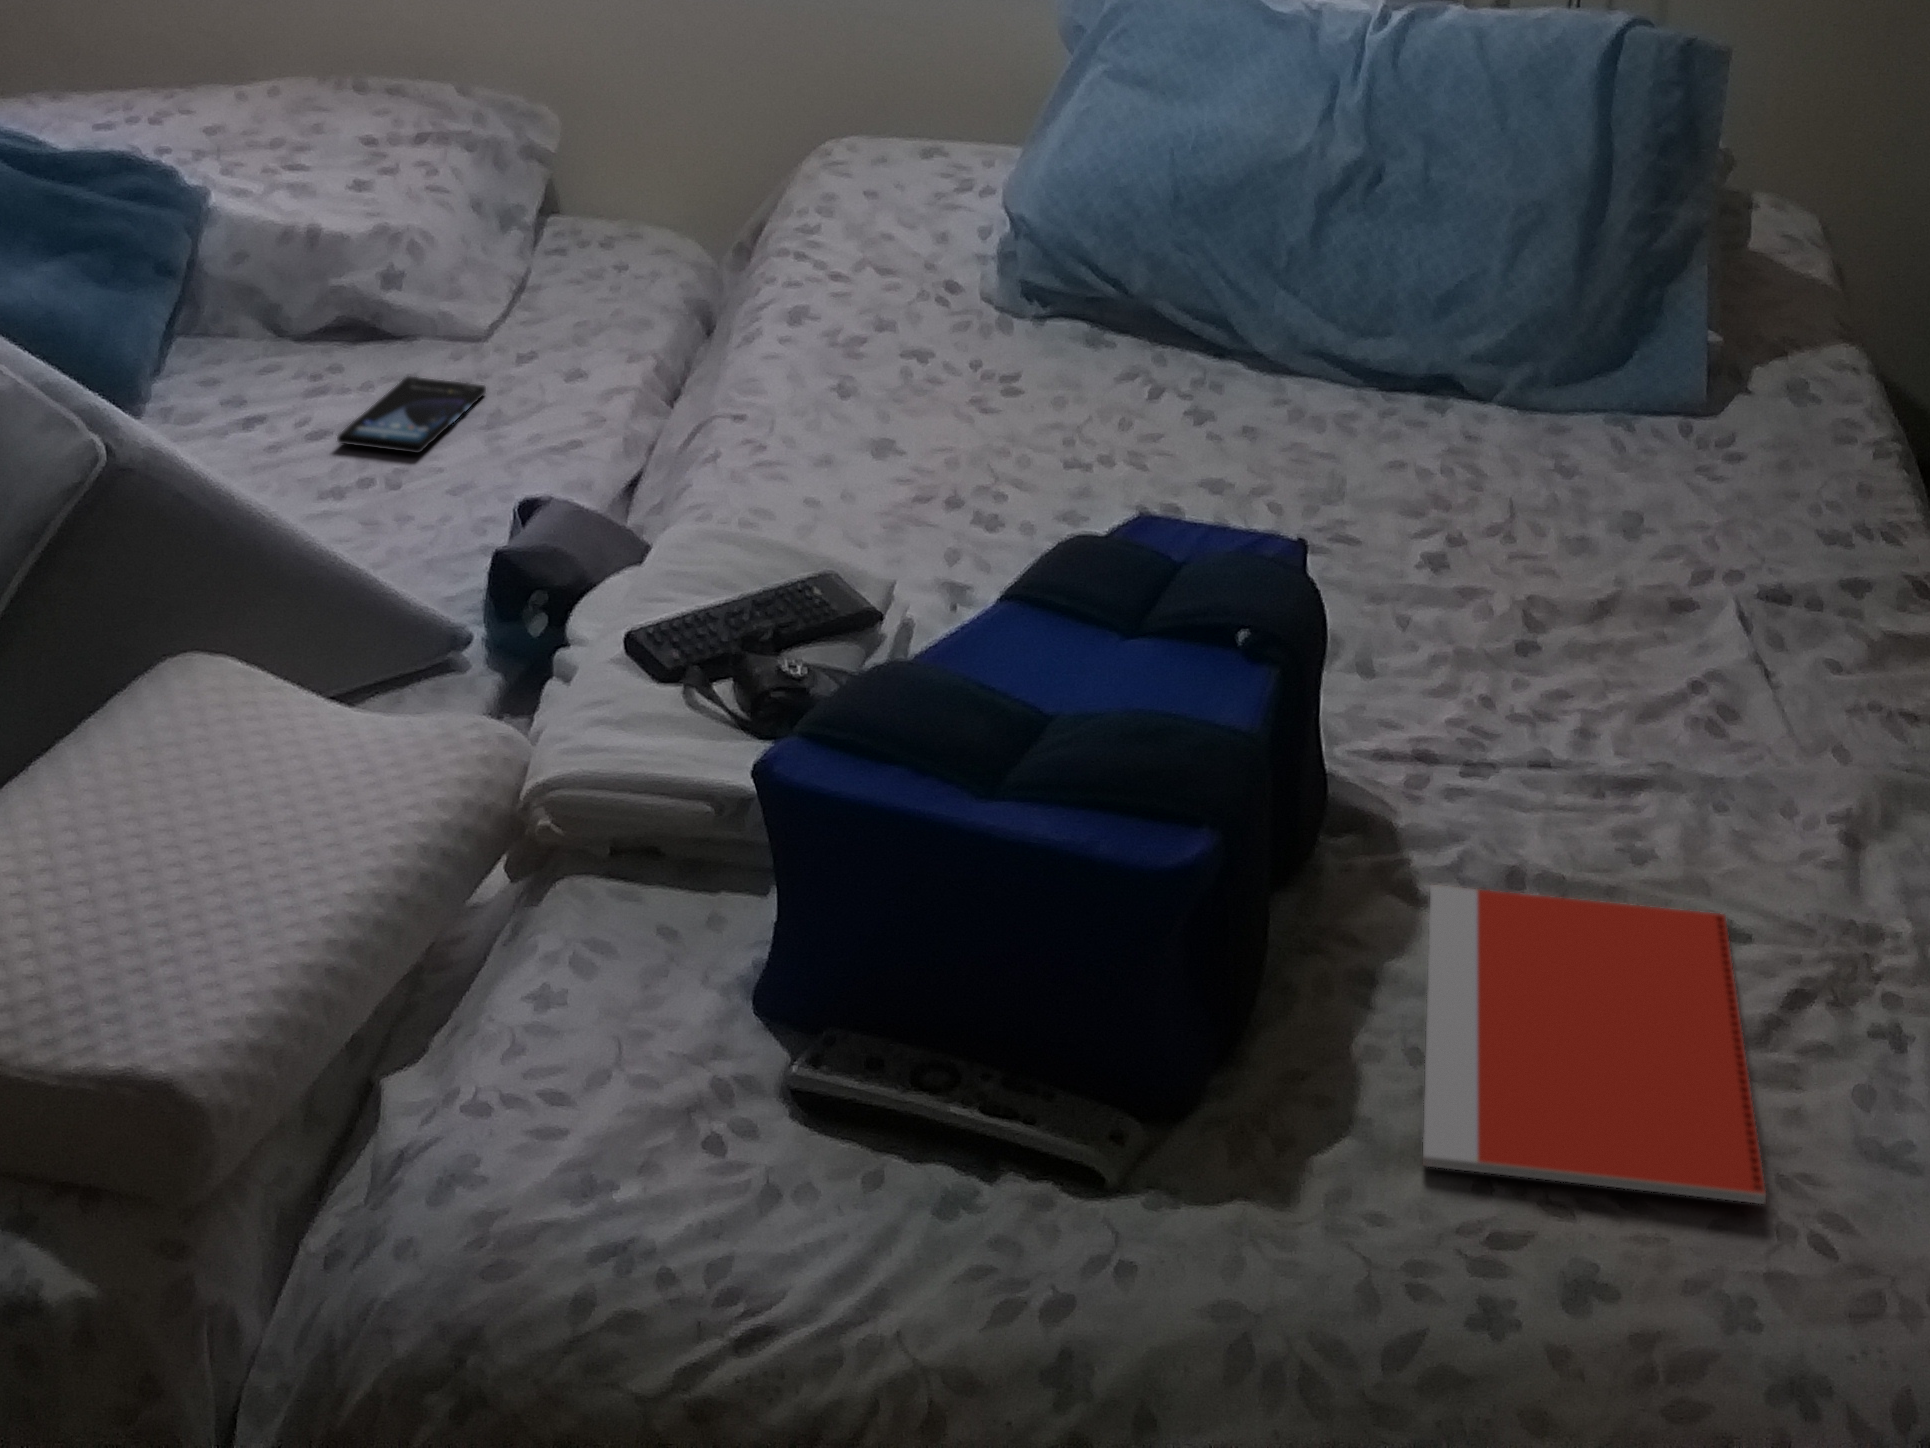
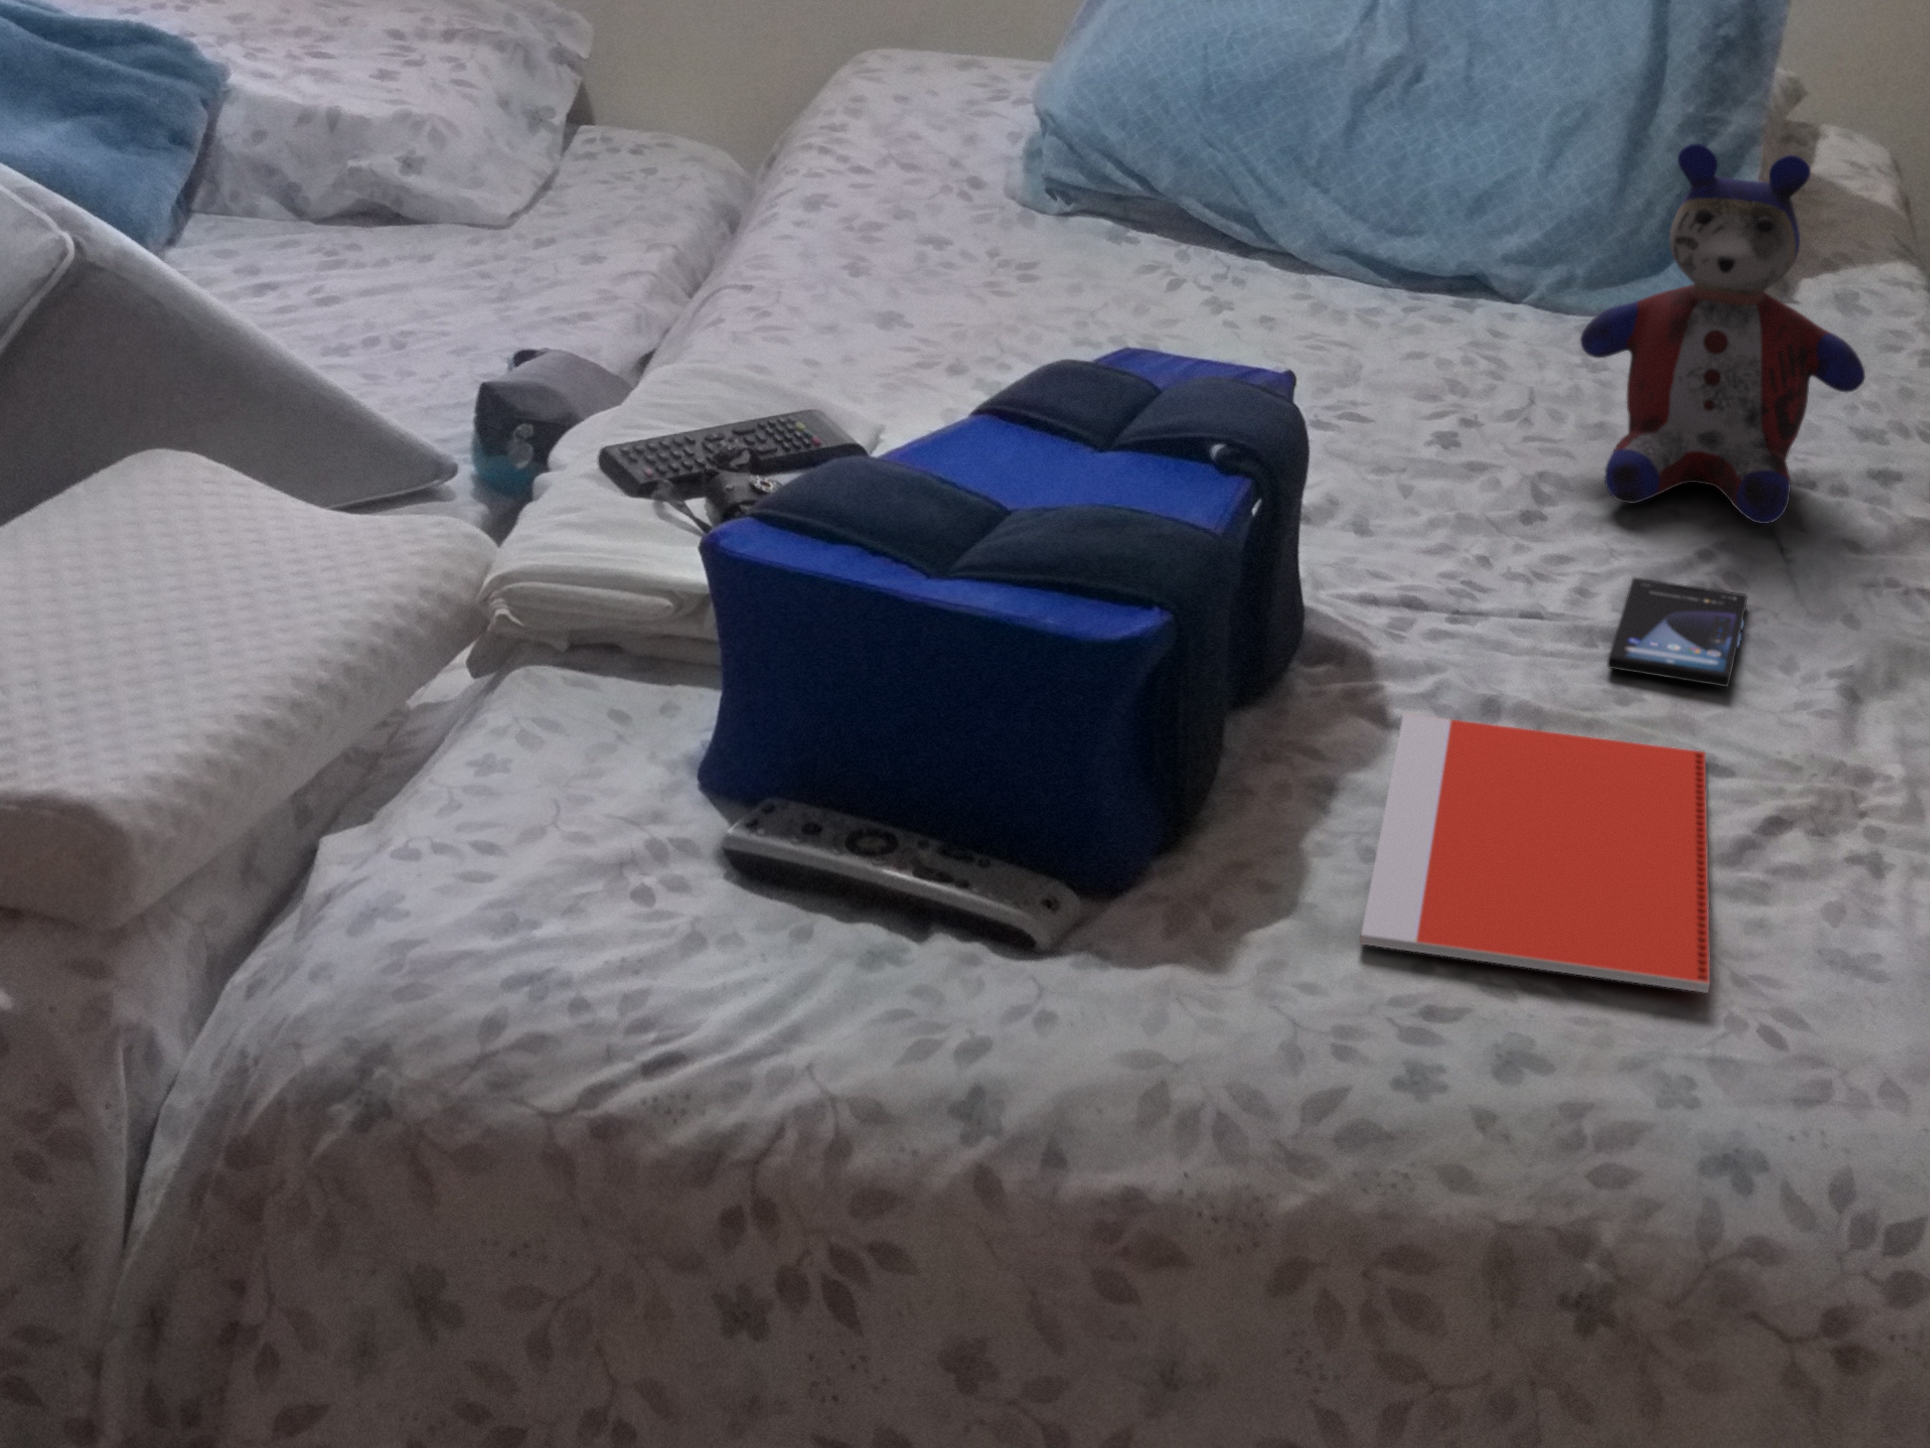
stuffed bear: none [1556,268,1831,643] -> present [1580,144,1865,524]
smartphone: present [337,377,486,453] -> present [1607,578,1747,687]

